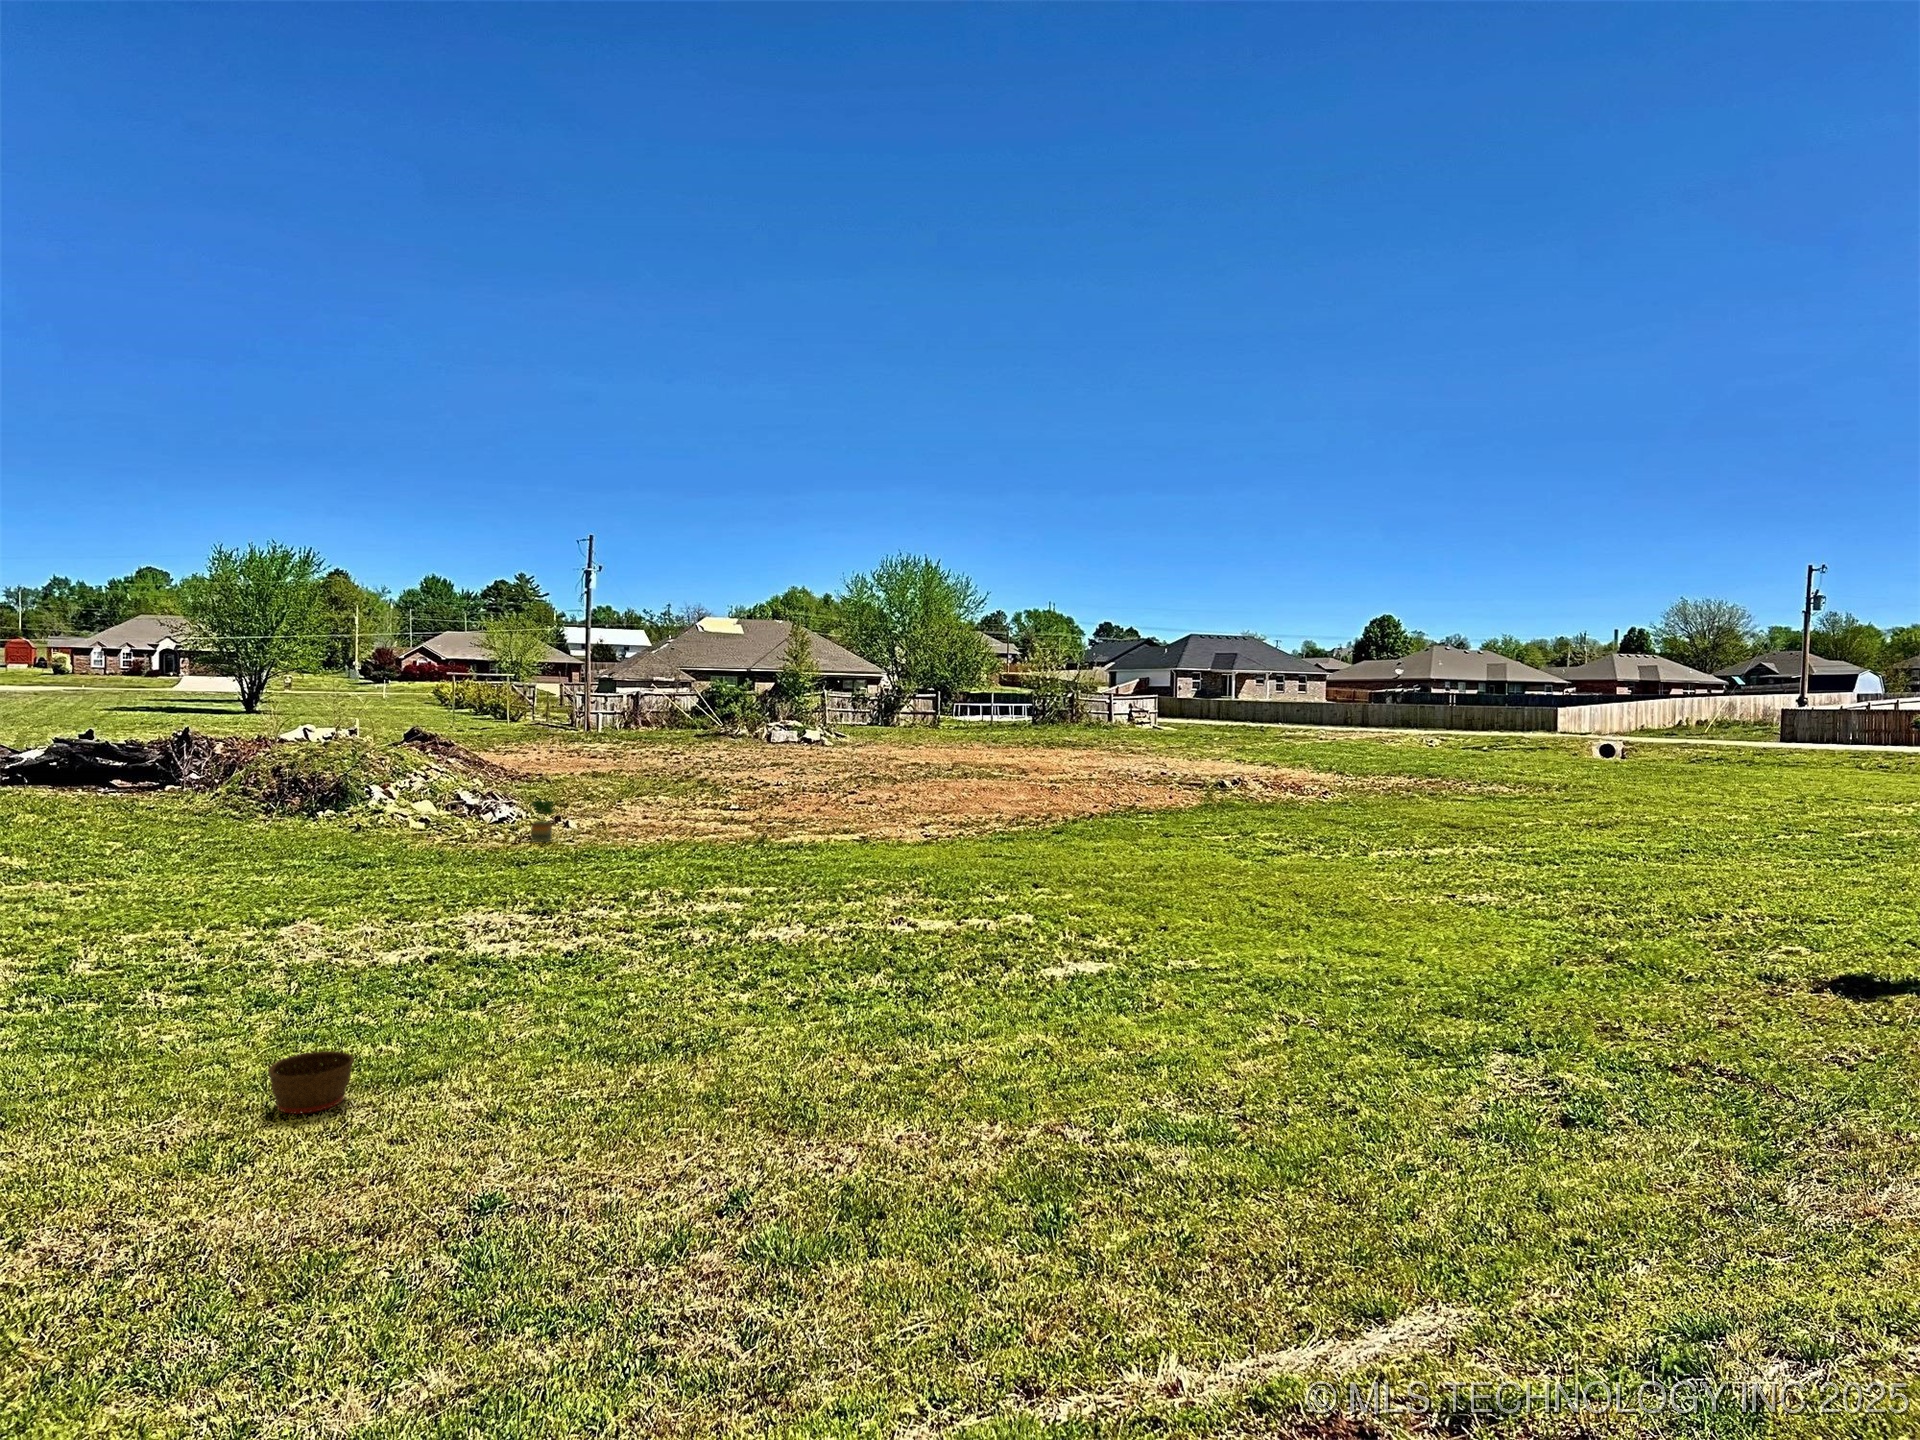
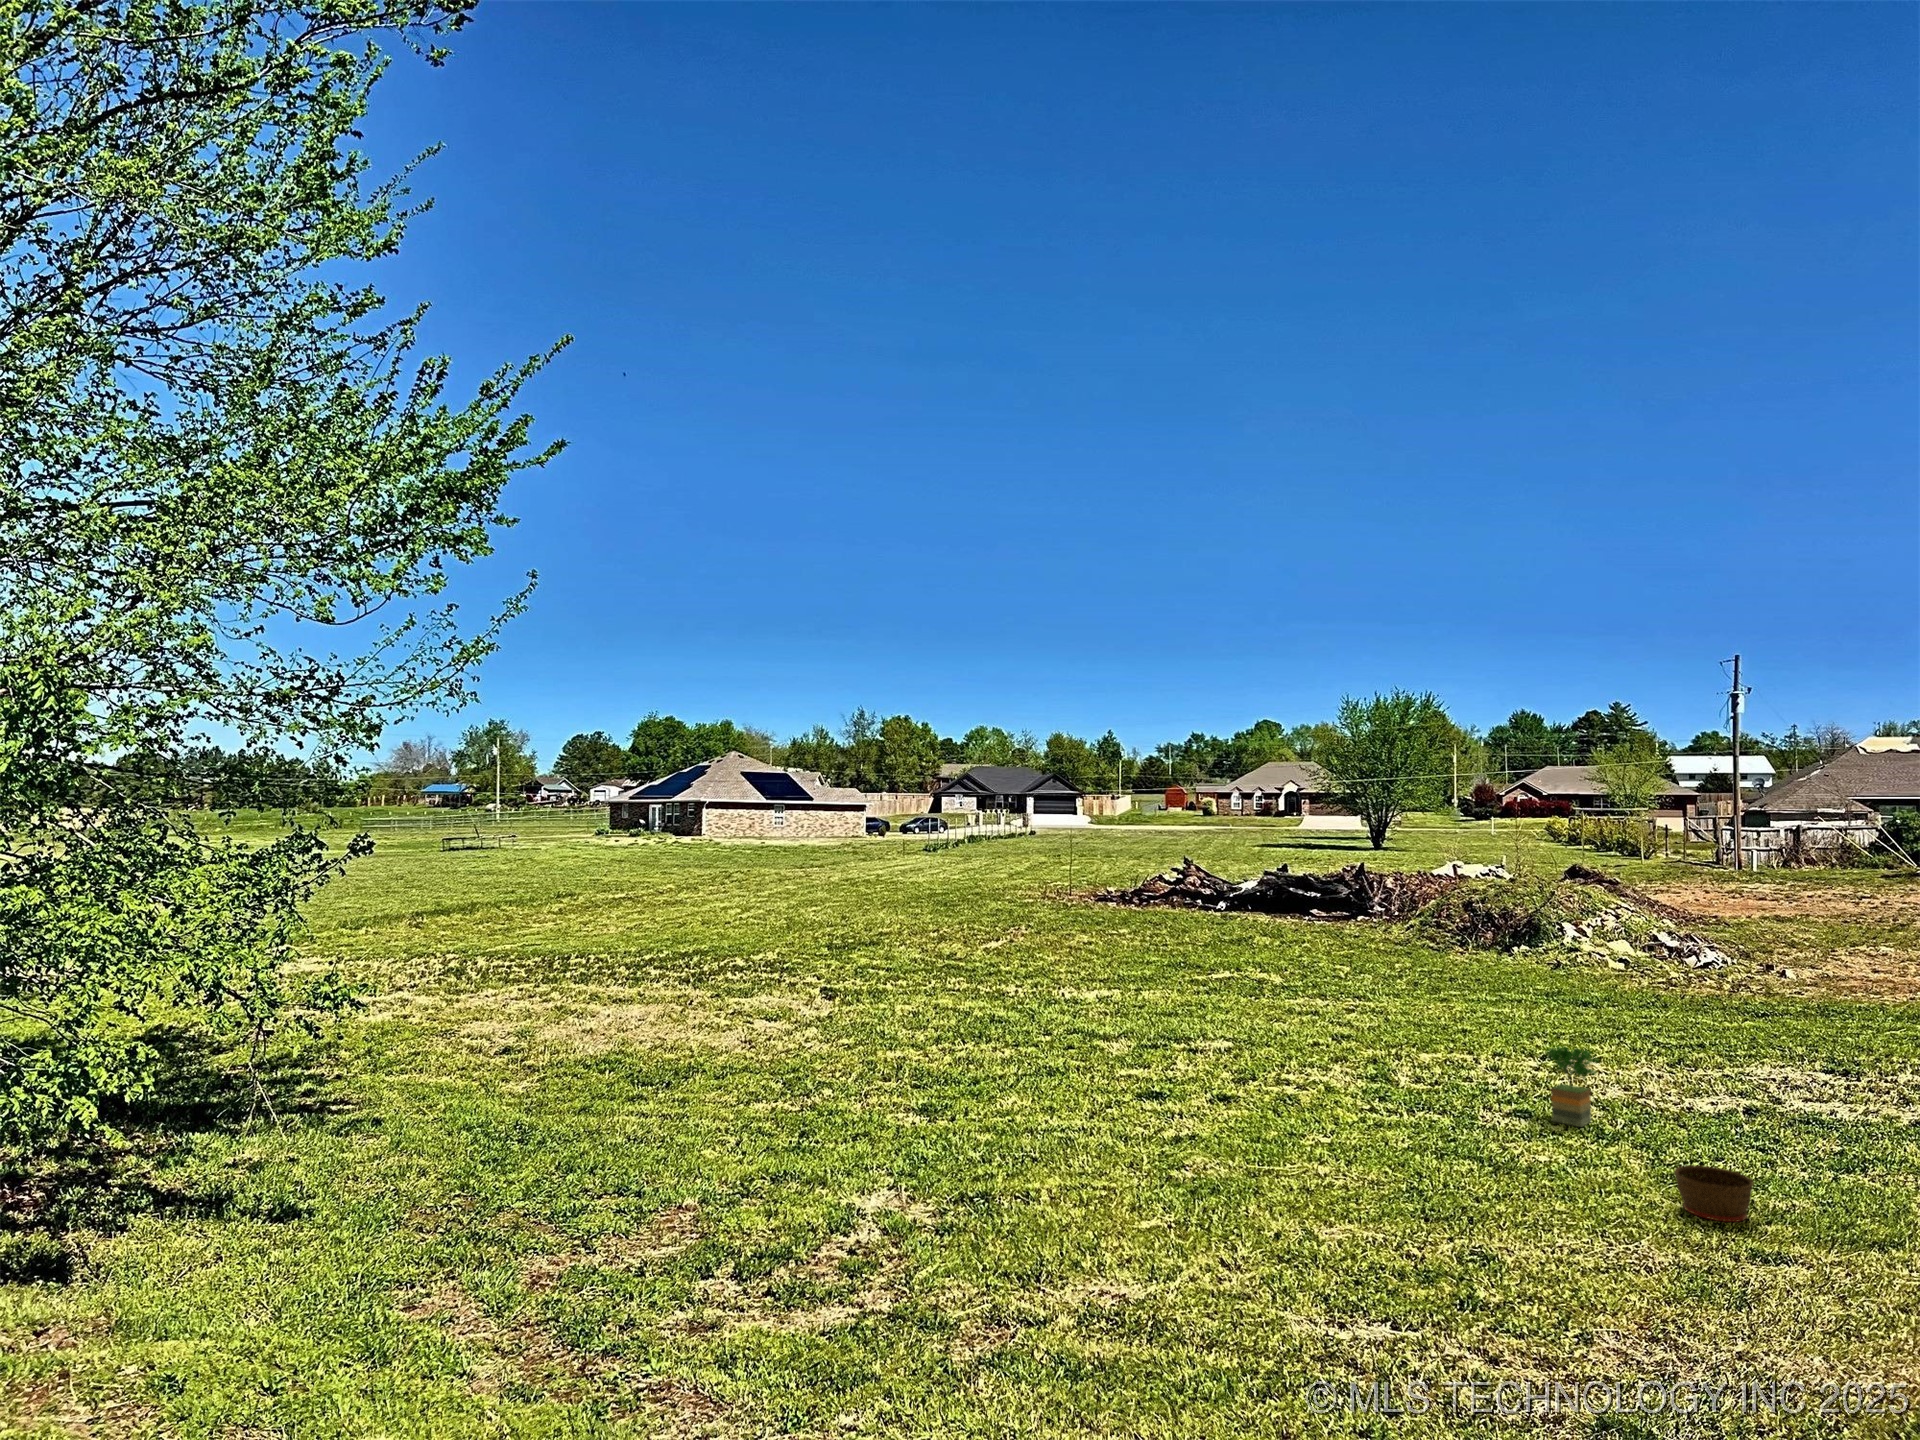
potted tree: present [530,800,557,842] -> present [1548,1046,1599,1127]

